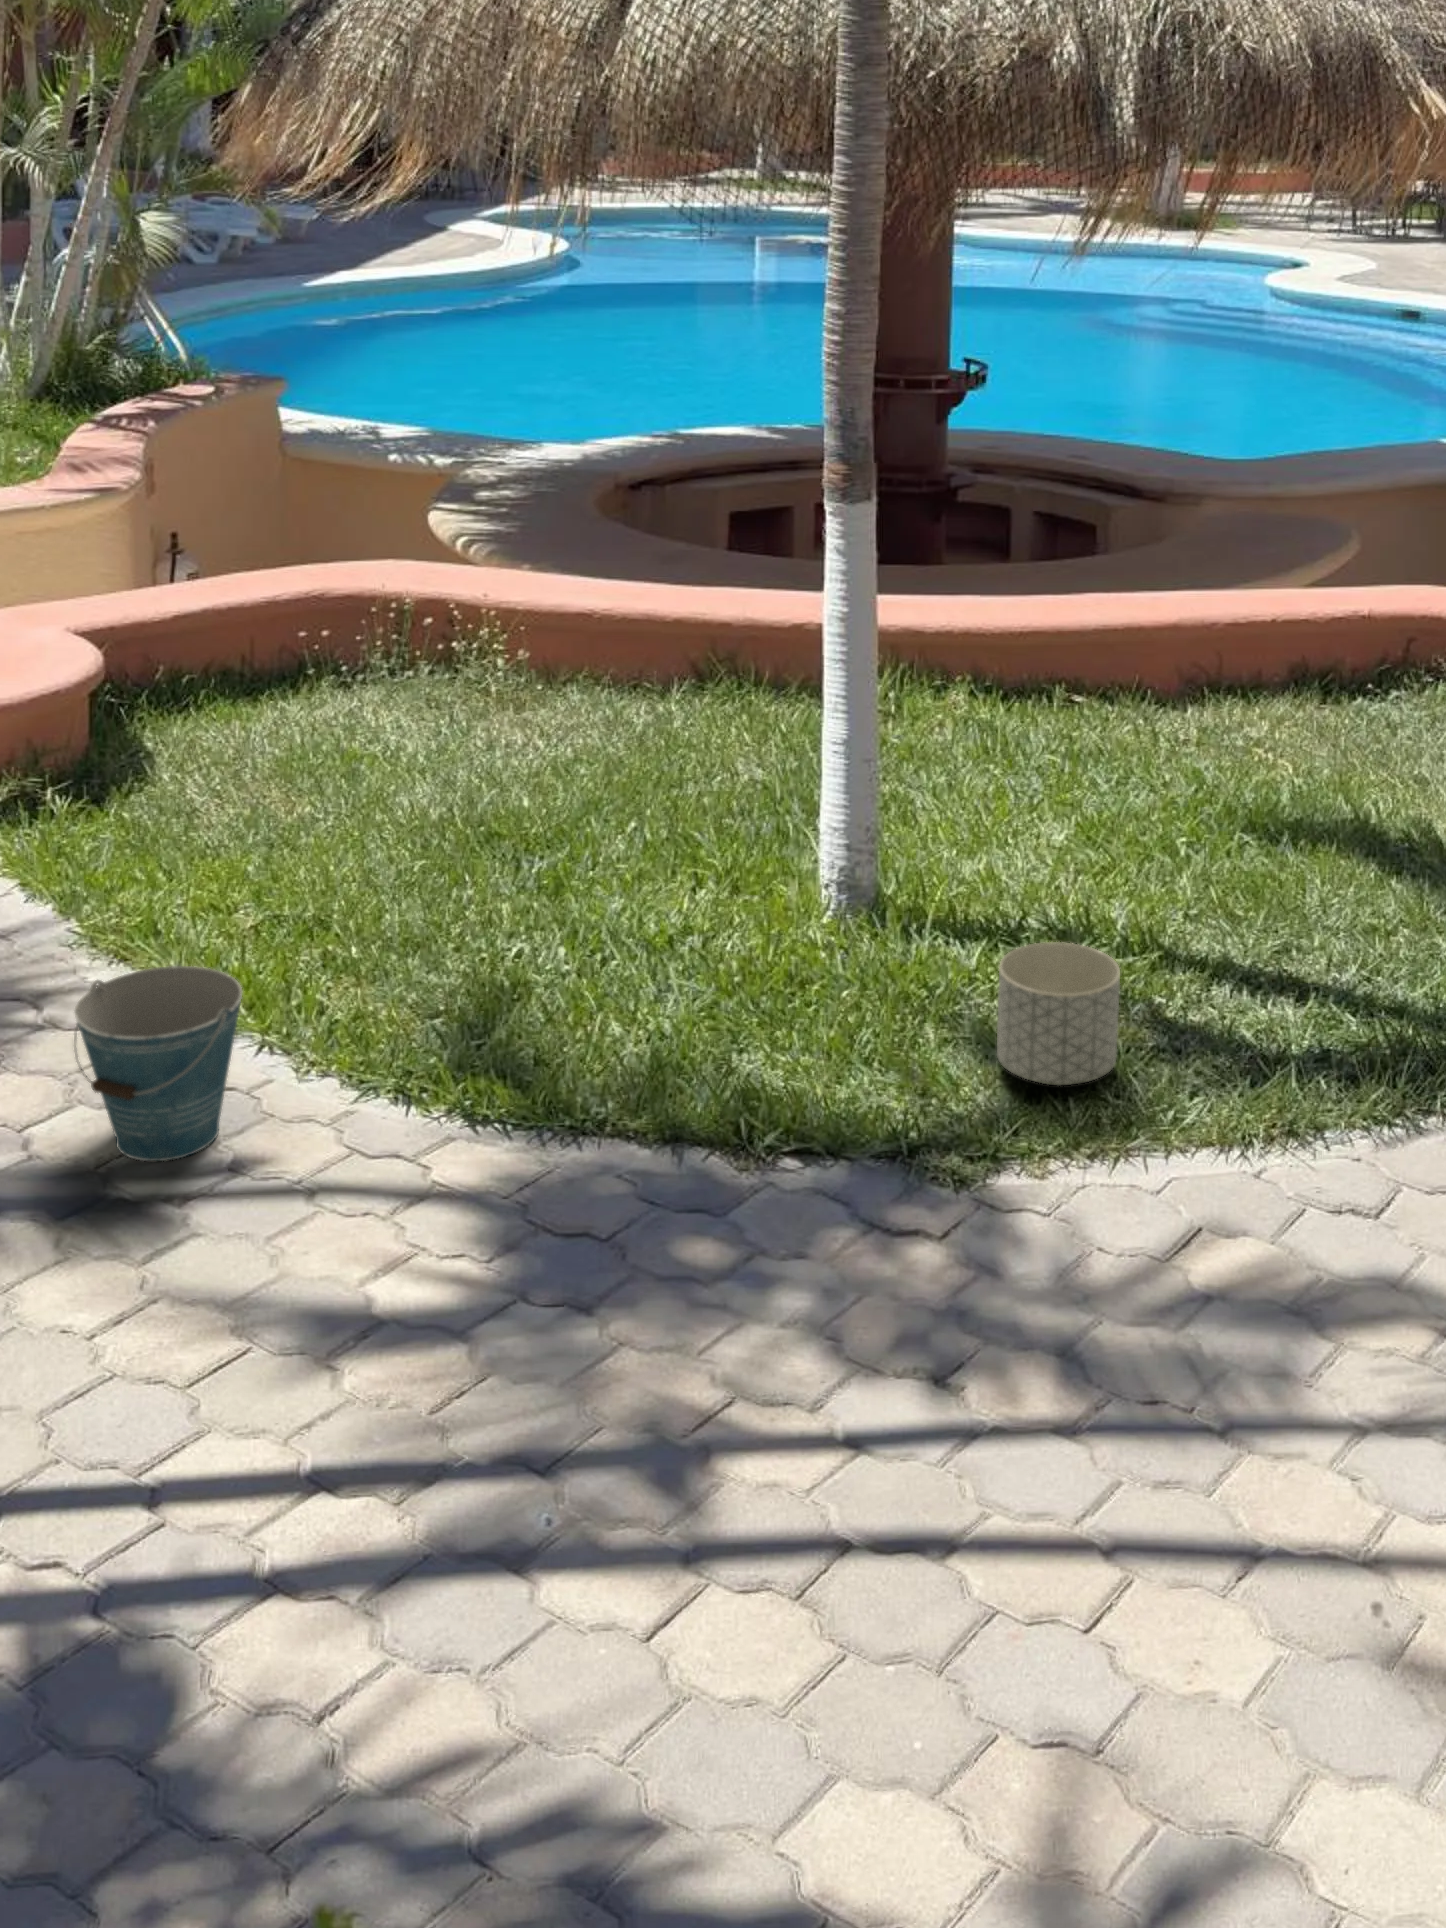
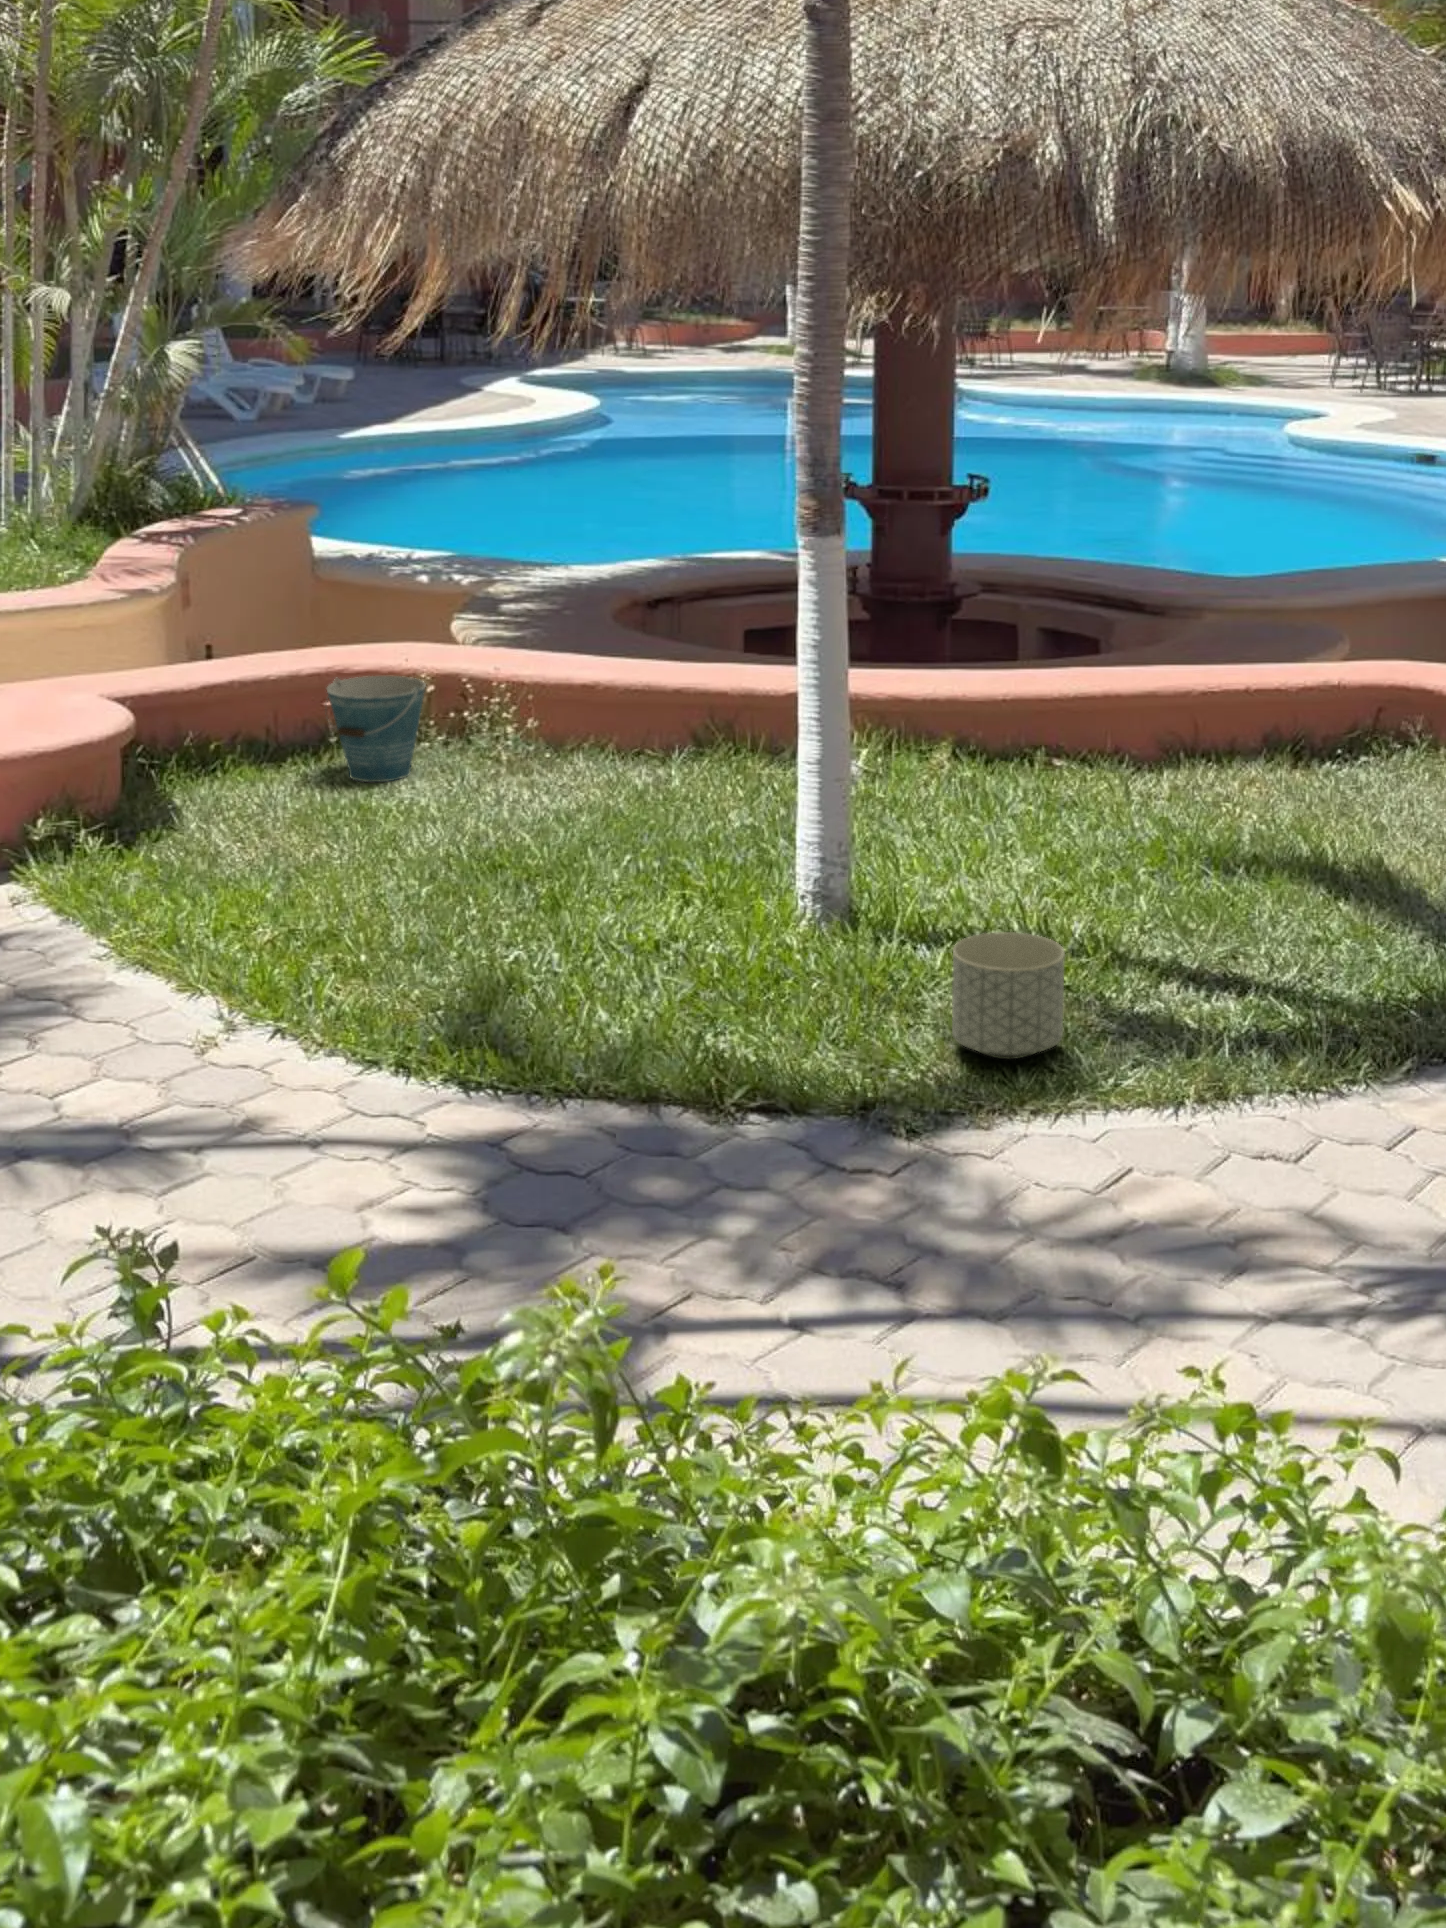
bucket: present [75,966,242,1161] -> present [325,676,426,782]

